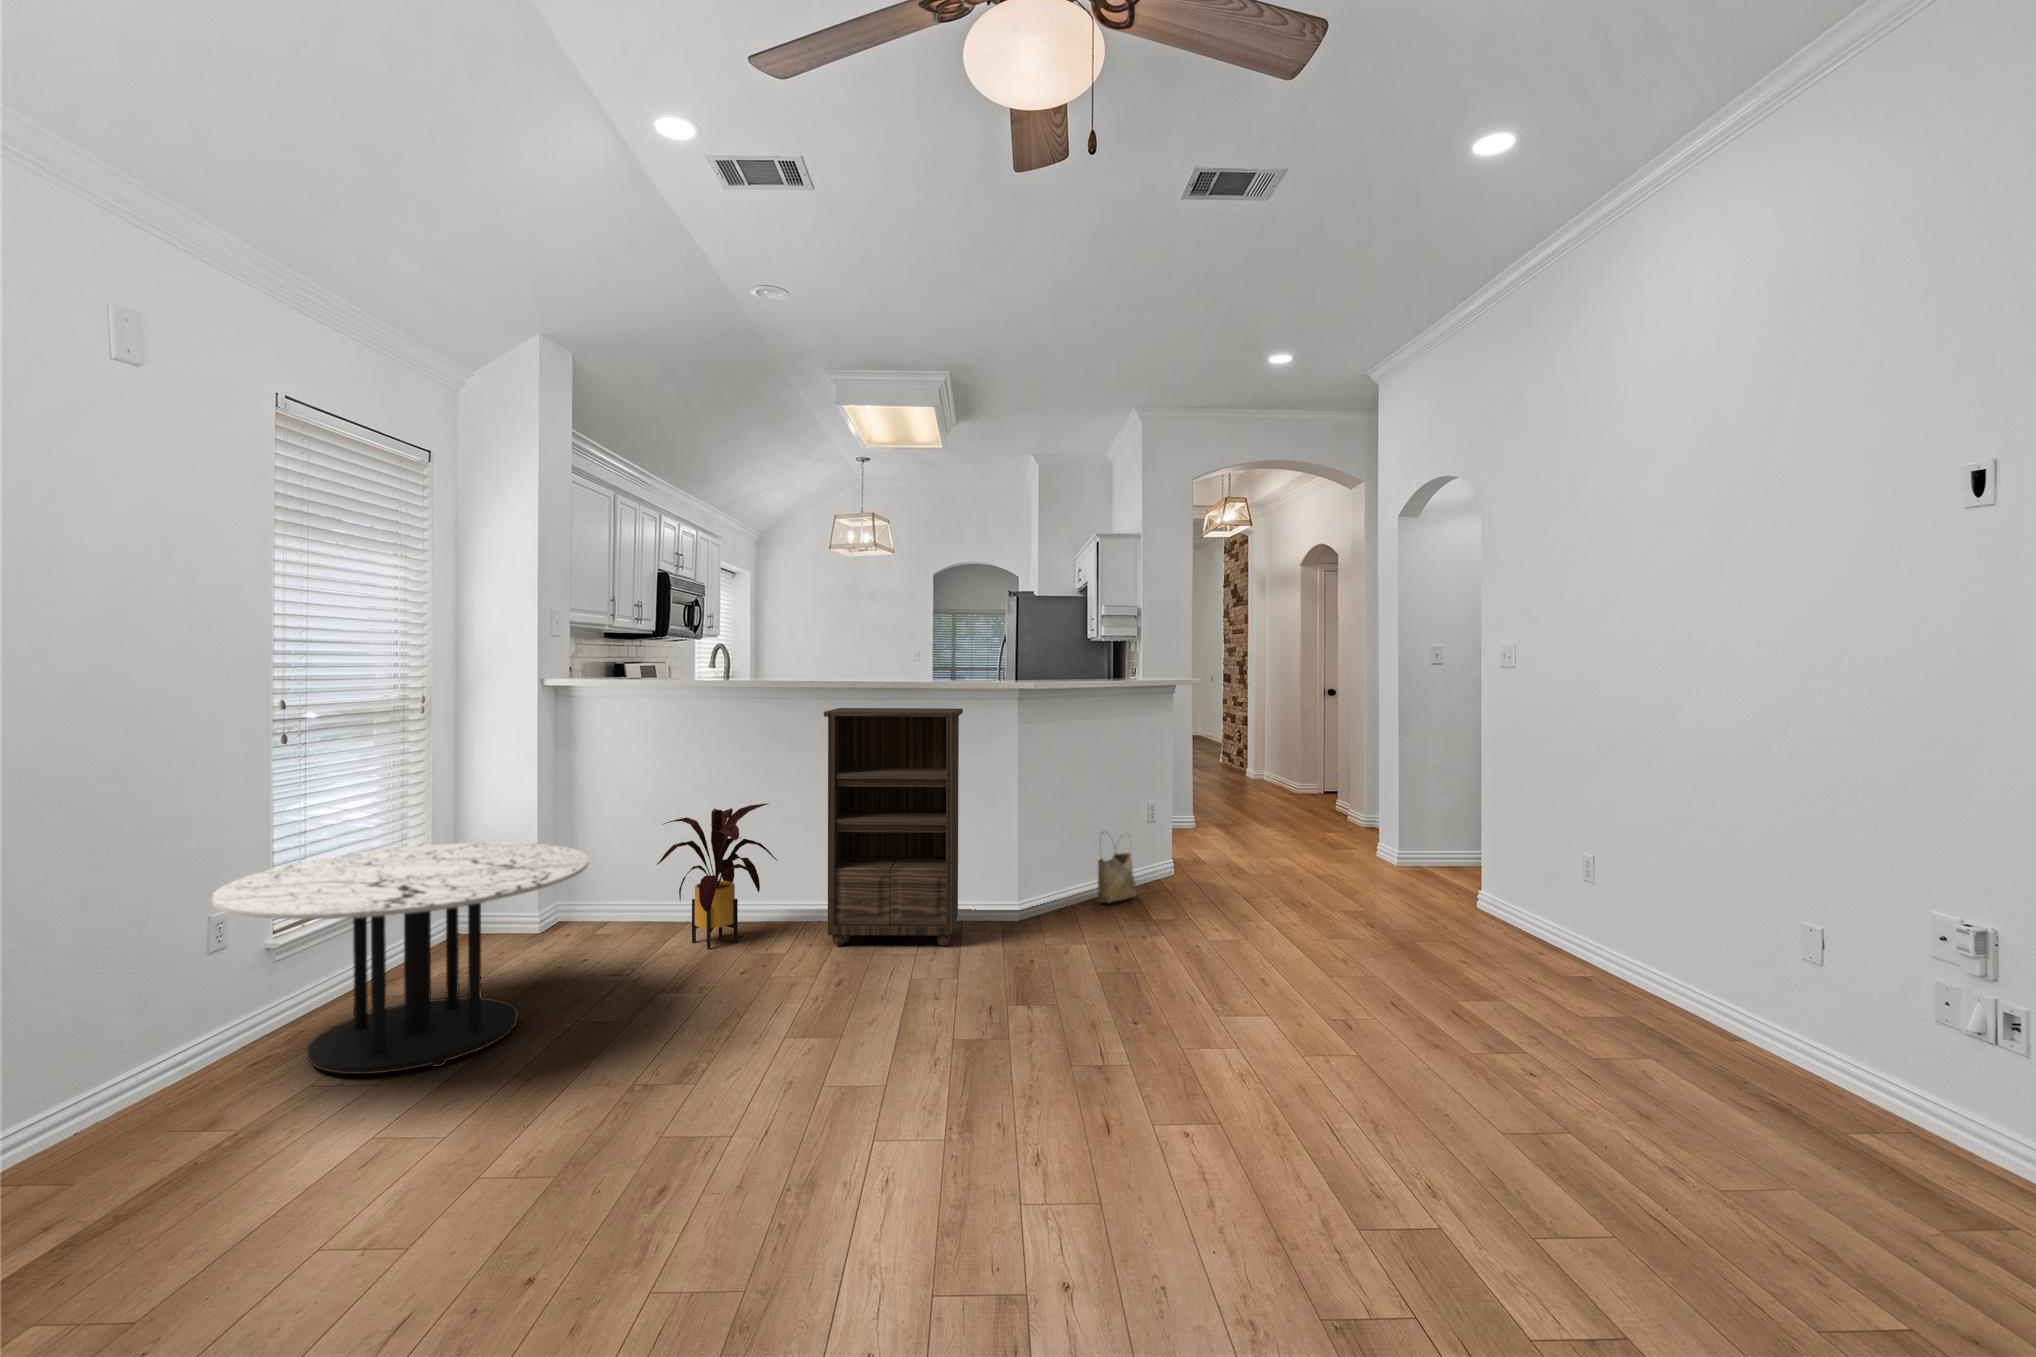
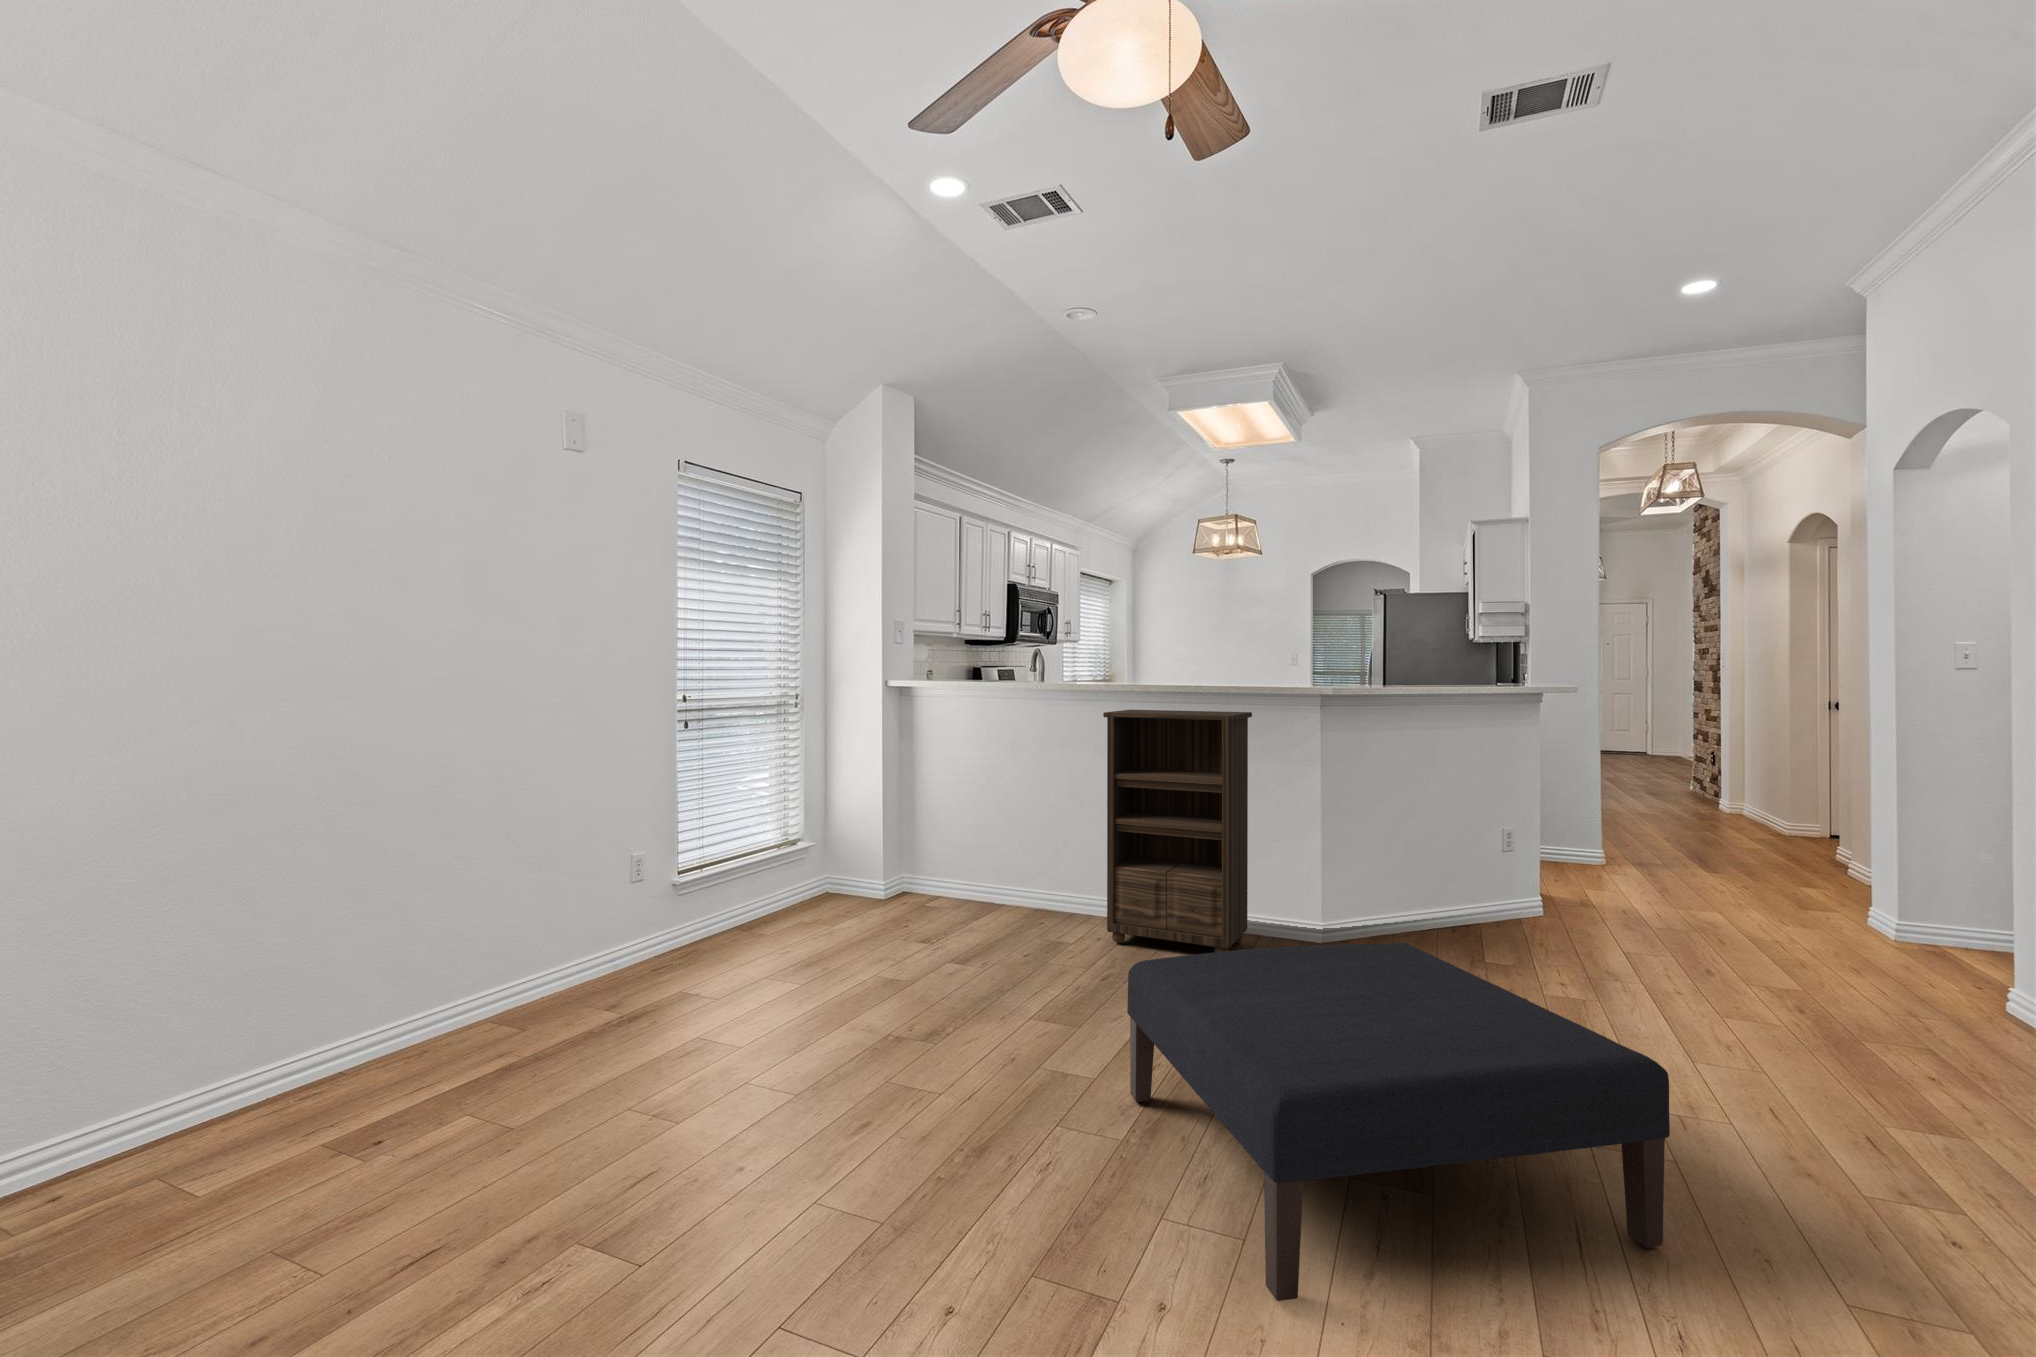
house plant: present [657,804,777,949] -> none [957,800,1073,930]
coffee table: present [212,842,588,1074] -> none [617,815,881,995]
woven basket: present [1097,847,1137,903] -> none [1421,855,1474,938]
ottoman: none [931,908,1378,1227] -> present [1127,943,1670,1301]

